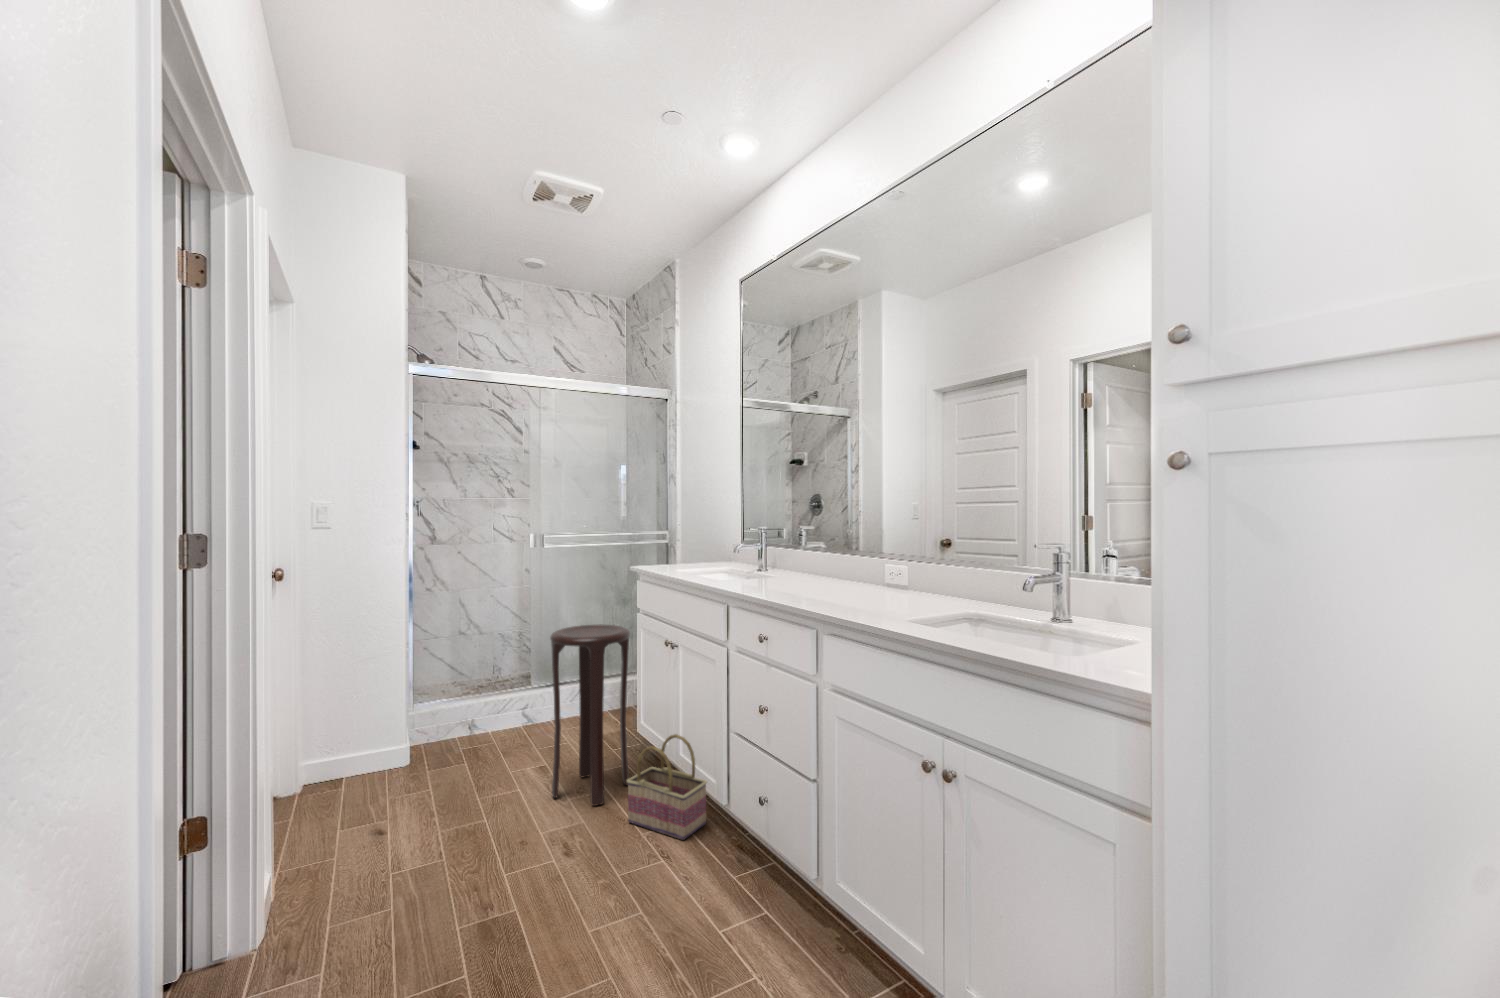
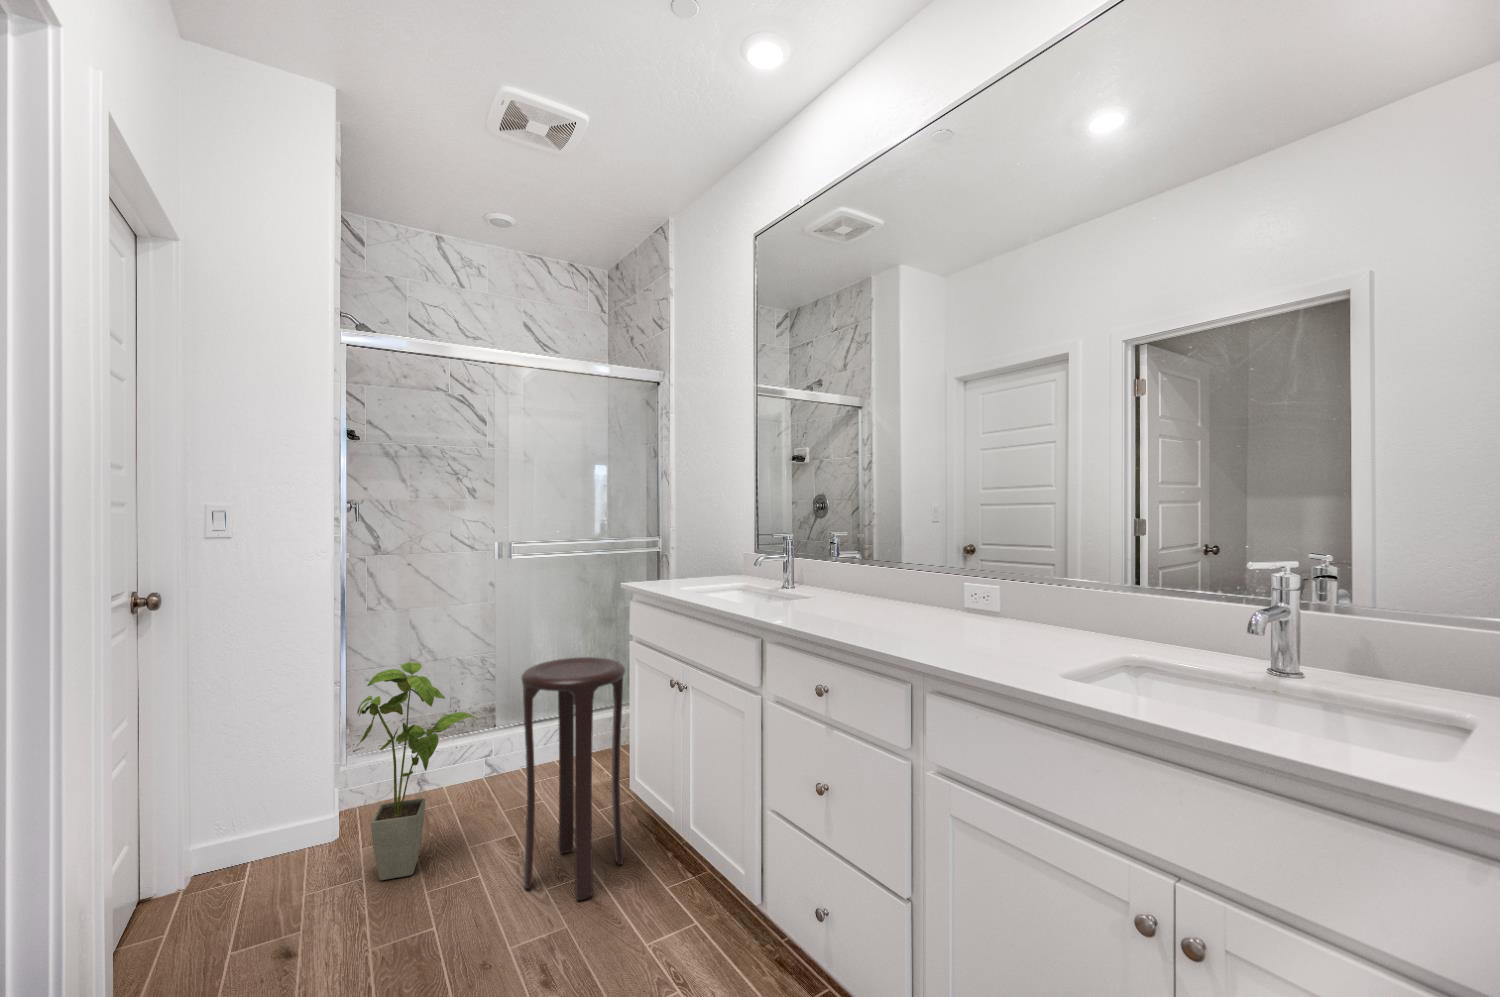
house plant: none [426,626,518,791] -> present [357,662,478,880]
basket: present [627,734,707,840] -> none [625,806,733,957]

